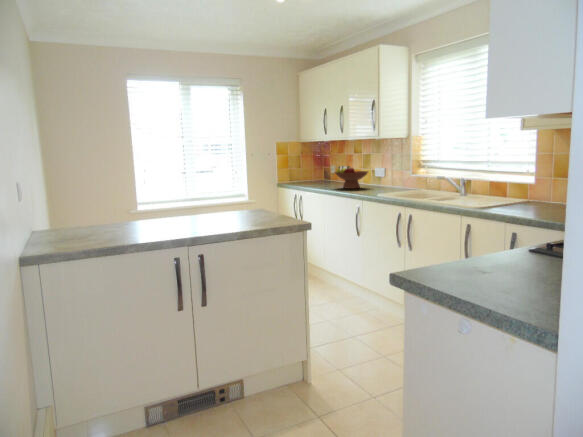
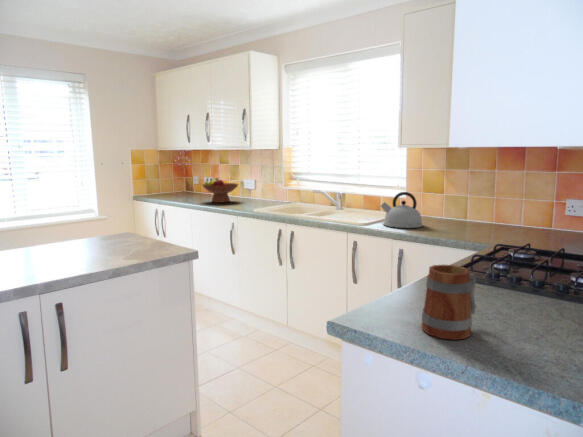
kettle: none [499,176,545,213] -> present [381,192,422,228]
mug: none [465,229,522,293] -> present [422,265,476,340]

